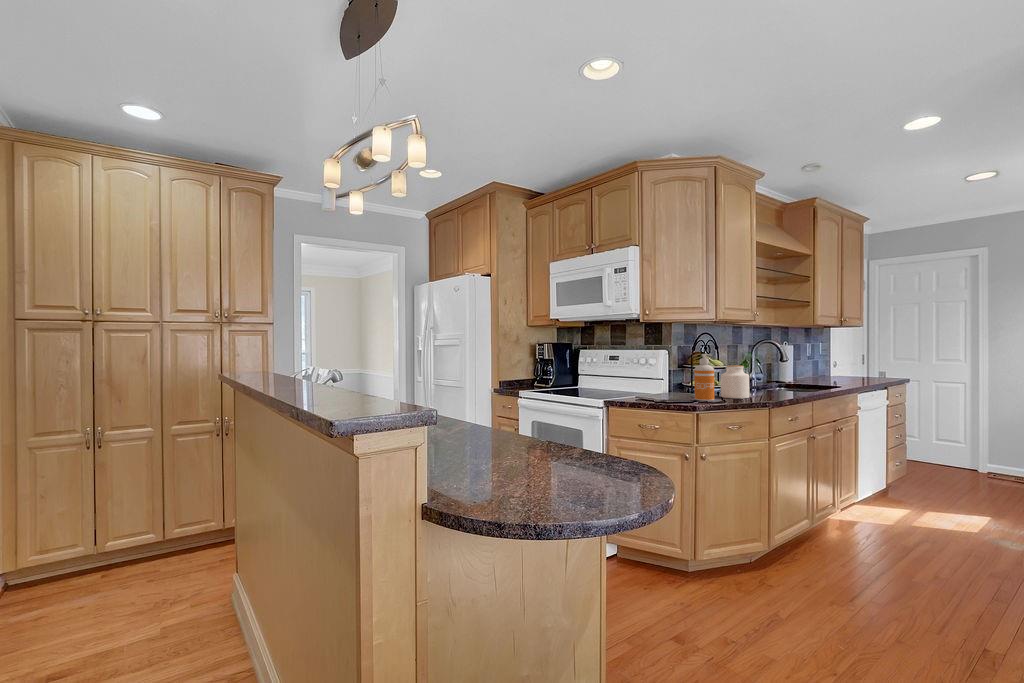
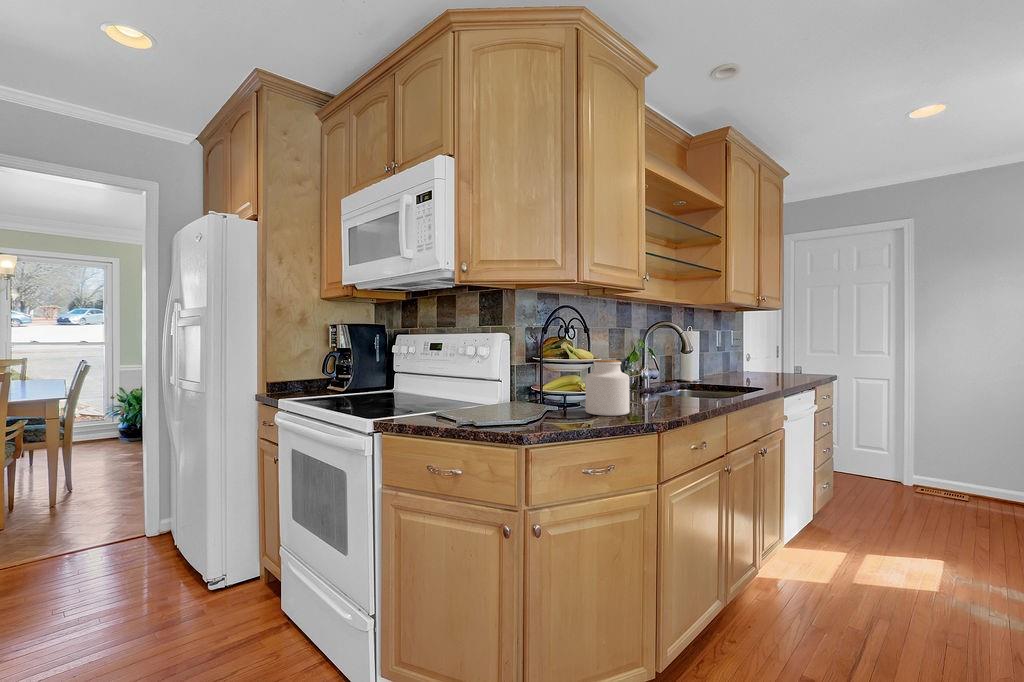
soap dispenser: present [694,354,714,401] -> none [537,341,569,423]

